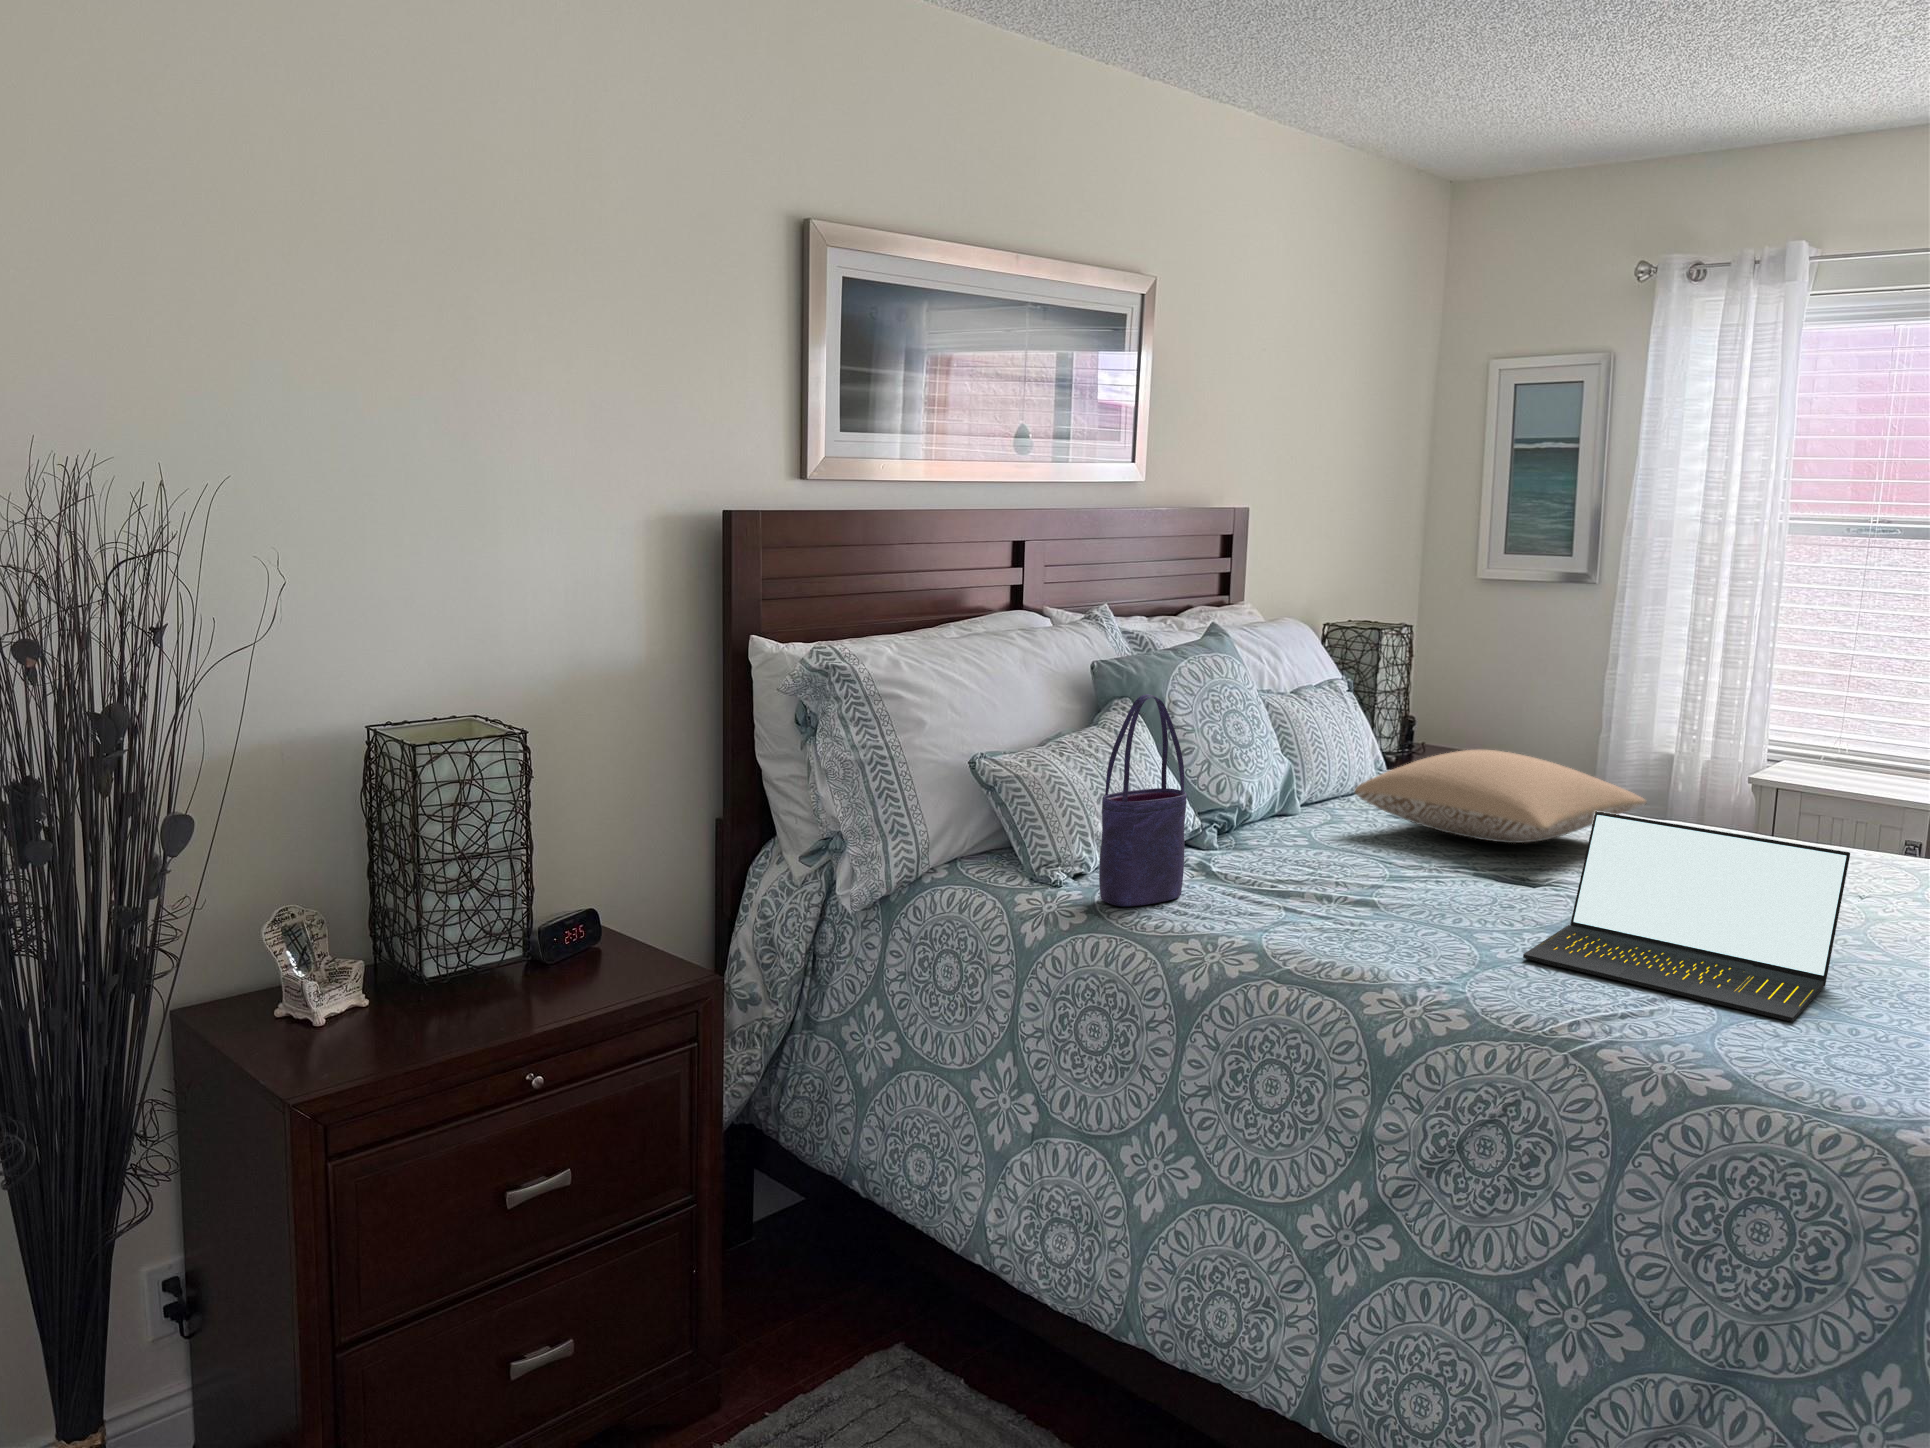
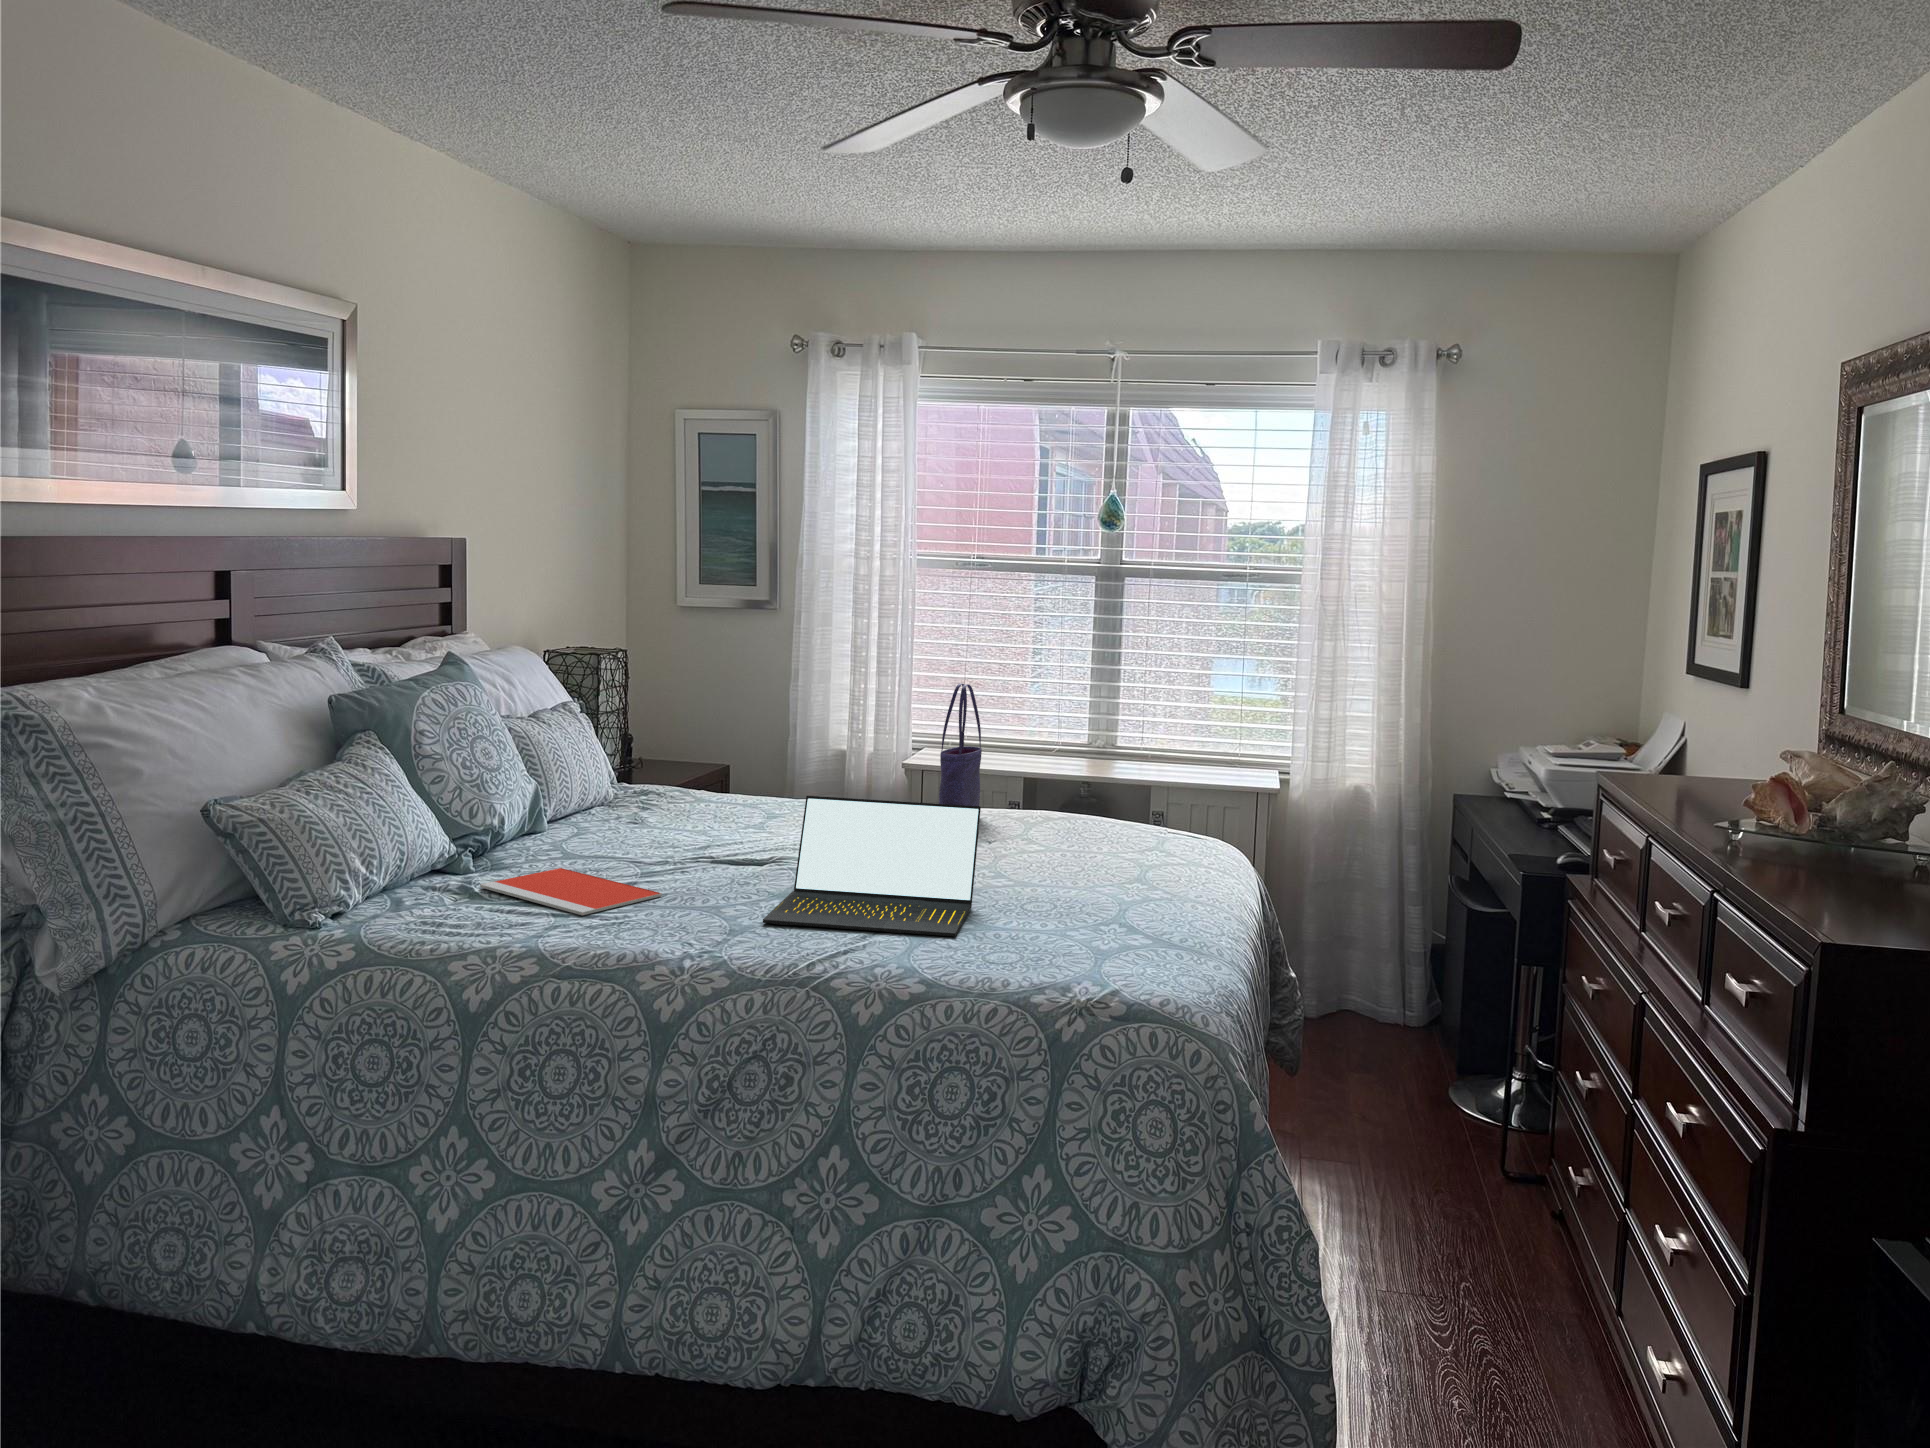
tote bag: present [1099,694,1187,906] -> present [939,683,982,806]
pillow: present [1355,750,1646,843] -> none [600,756,836,833]
notebook: none [1217,858,1408,915] -> present [480,868,662,915]

